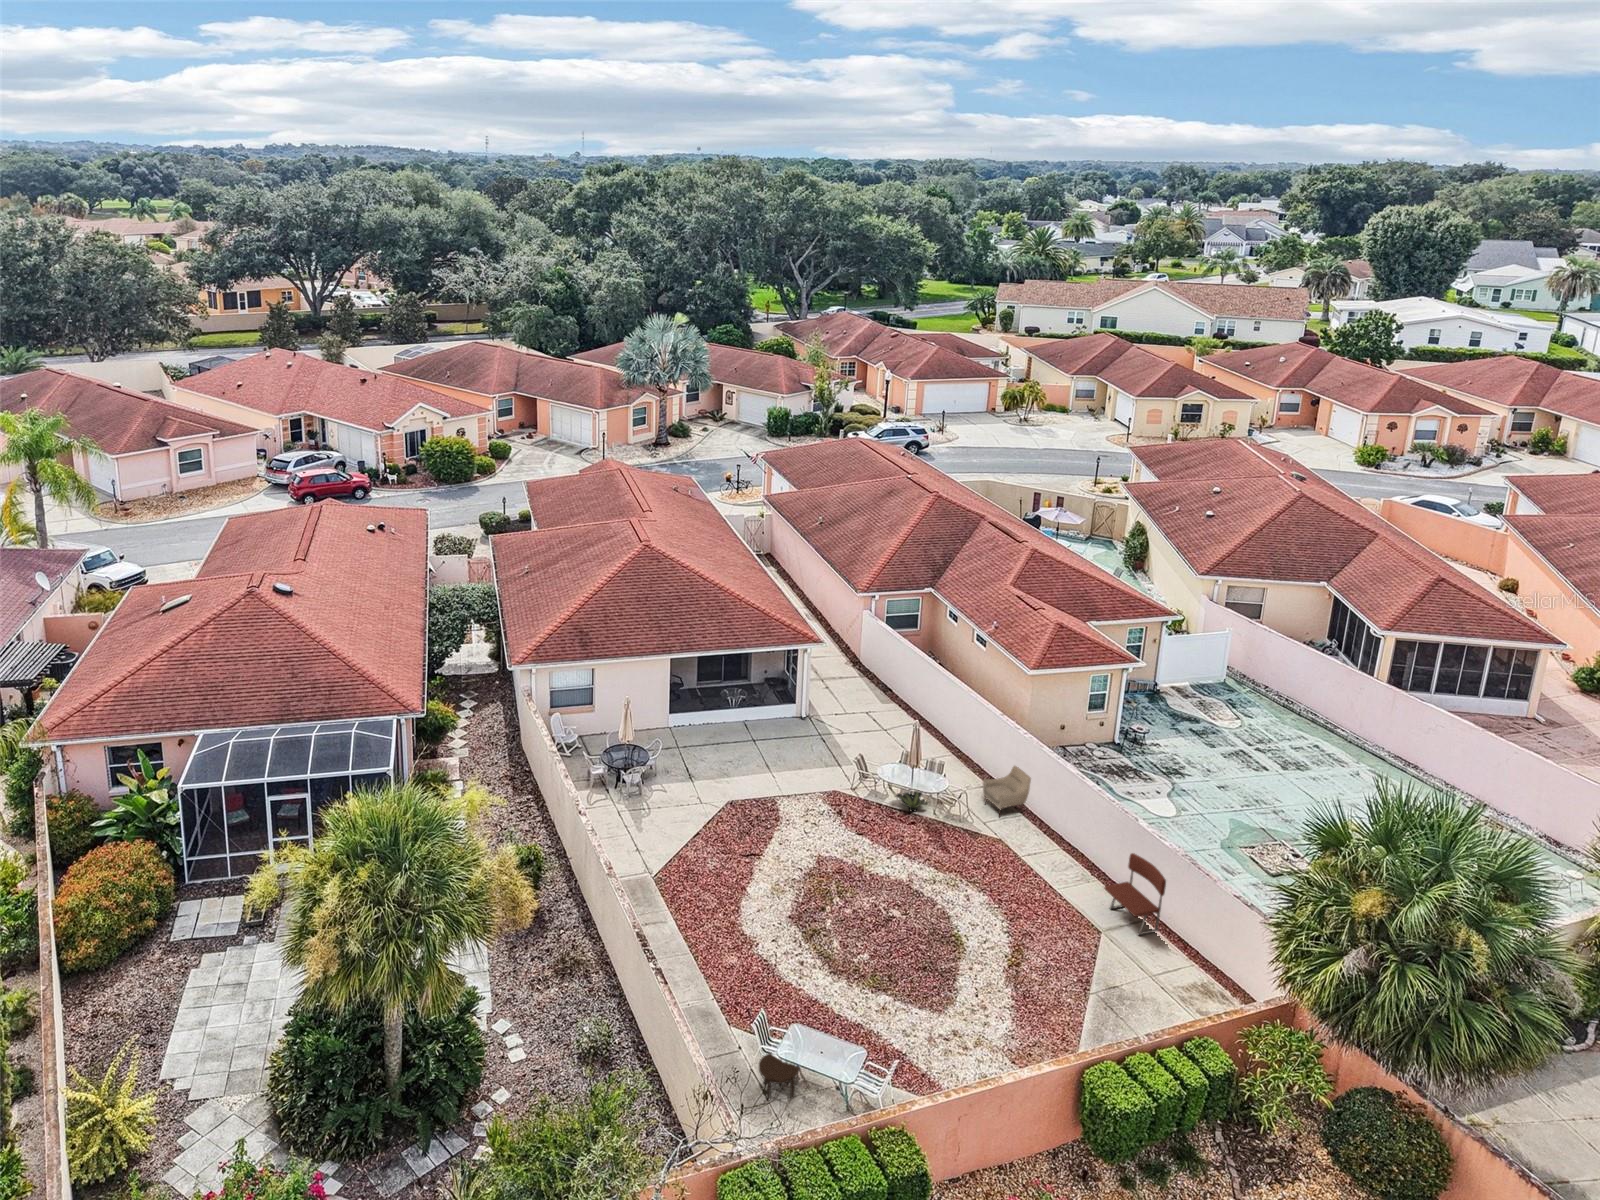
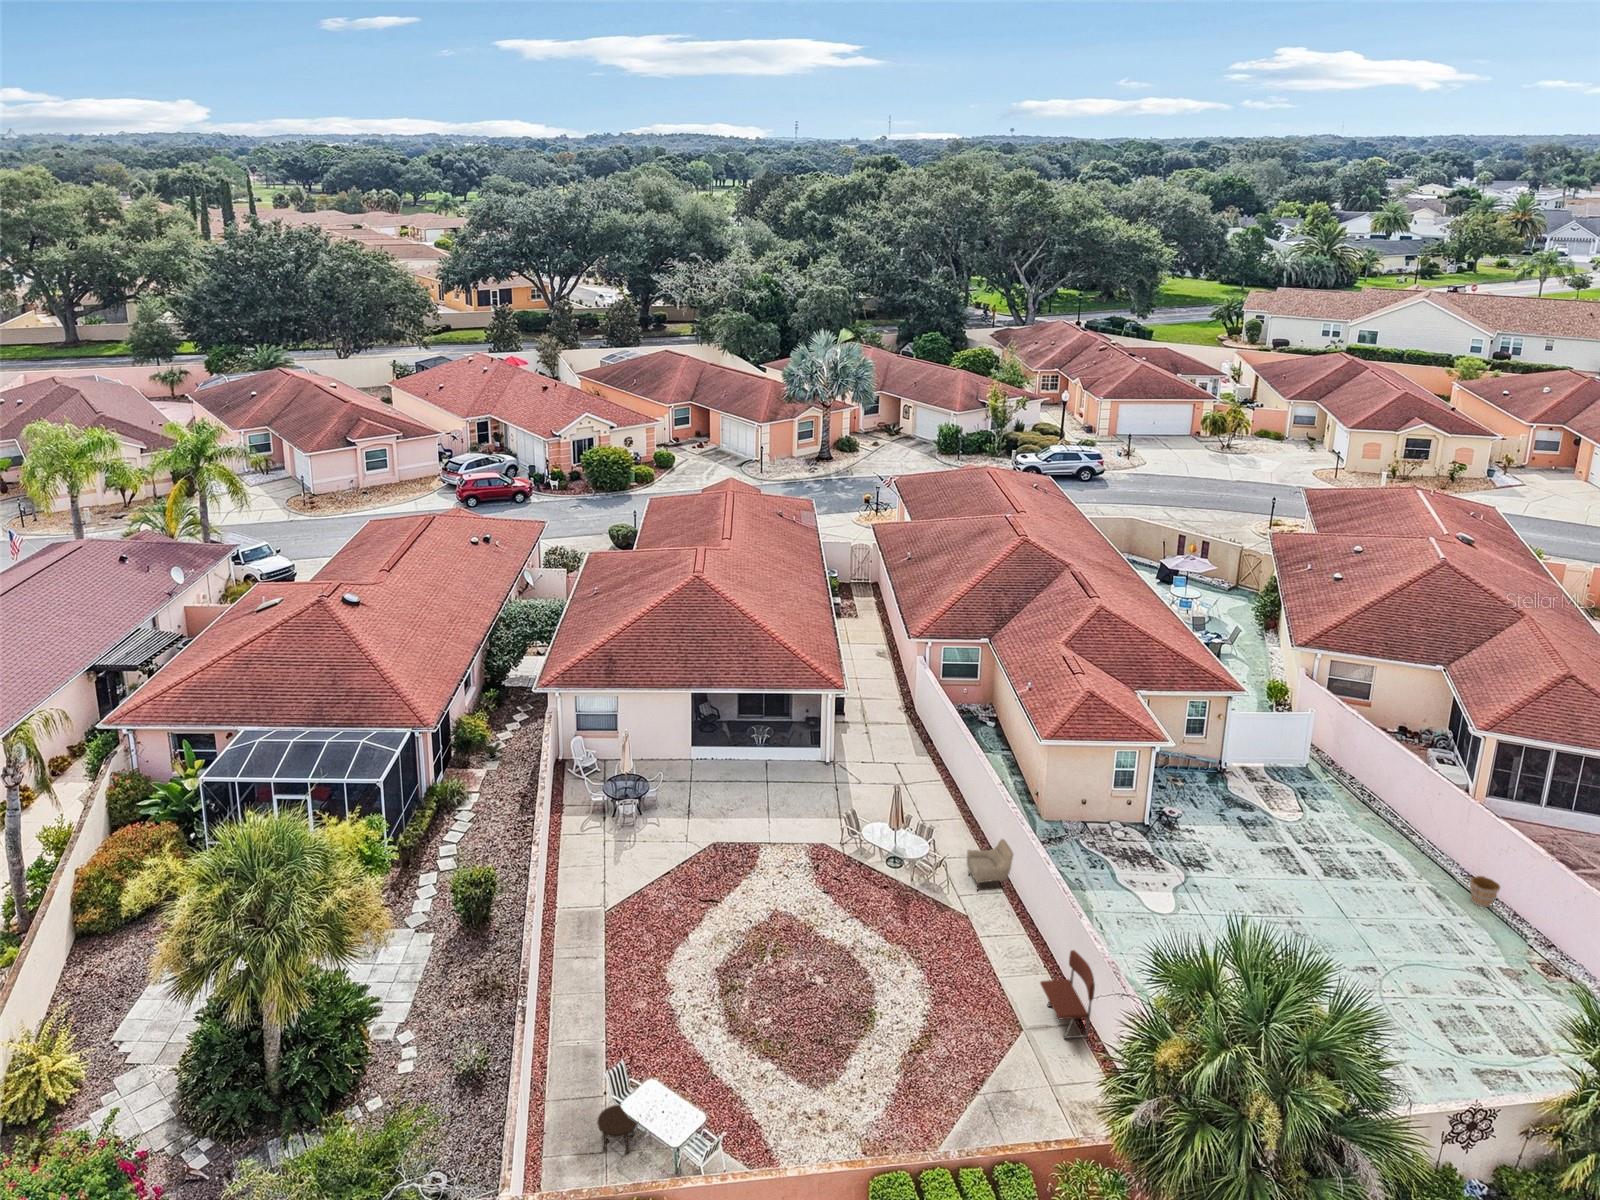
wooden bucket: none [1406,755,1432,782] -> present [1470,876,1500,907]
potted plant: present [896,790,928,812] -> present [478,742,501,757]

